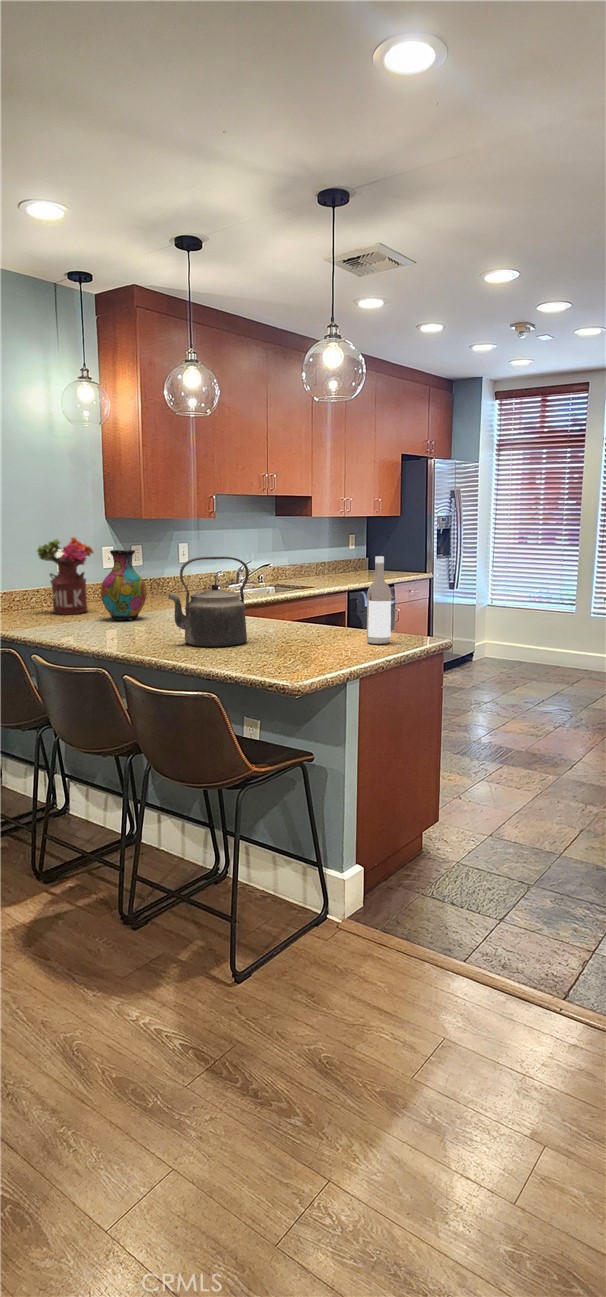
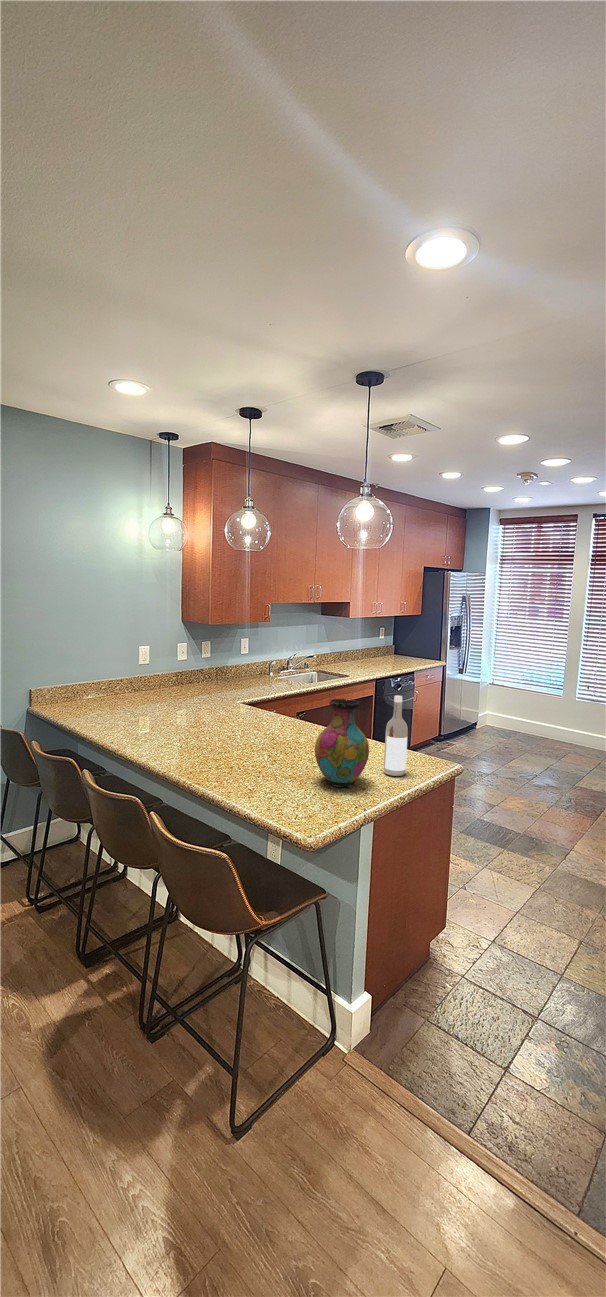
flower arrangement: present [37,537,93,614] -> none [117,643,164,707]
vase: present [100,550,147,620] -> present [315,699,369,787]
kettle: present [168,557,249,647] -> none [206,687,280,771]

